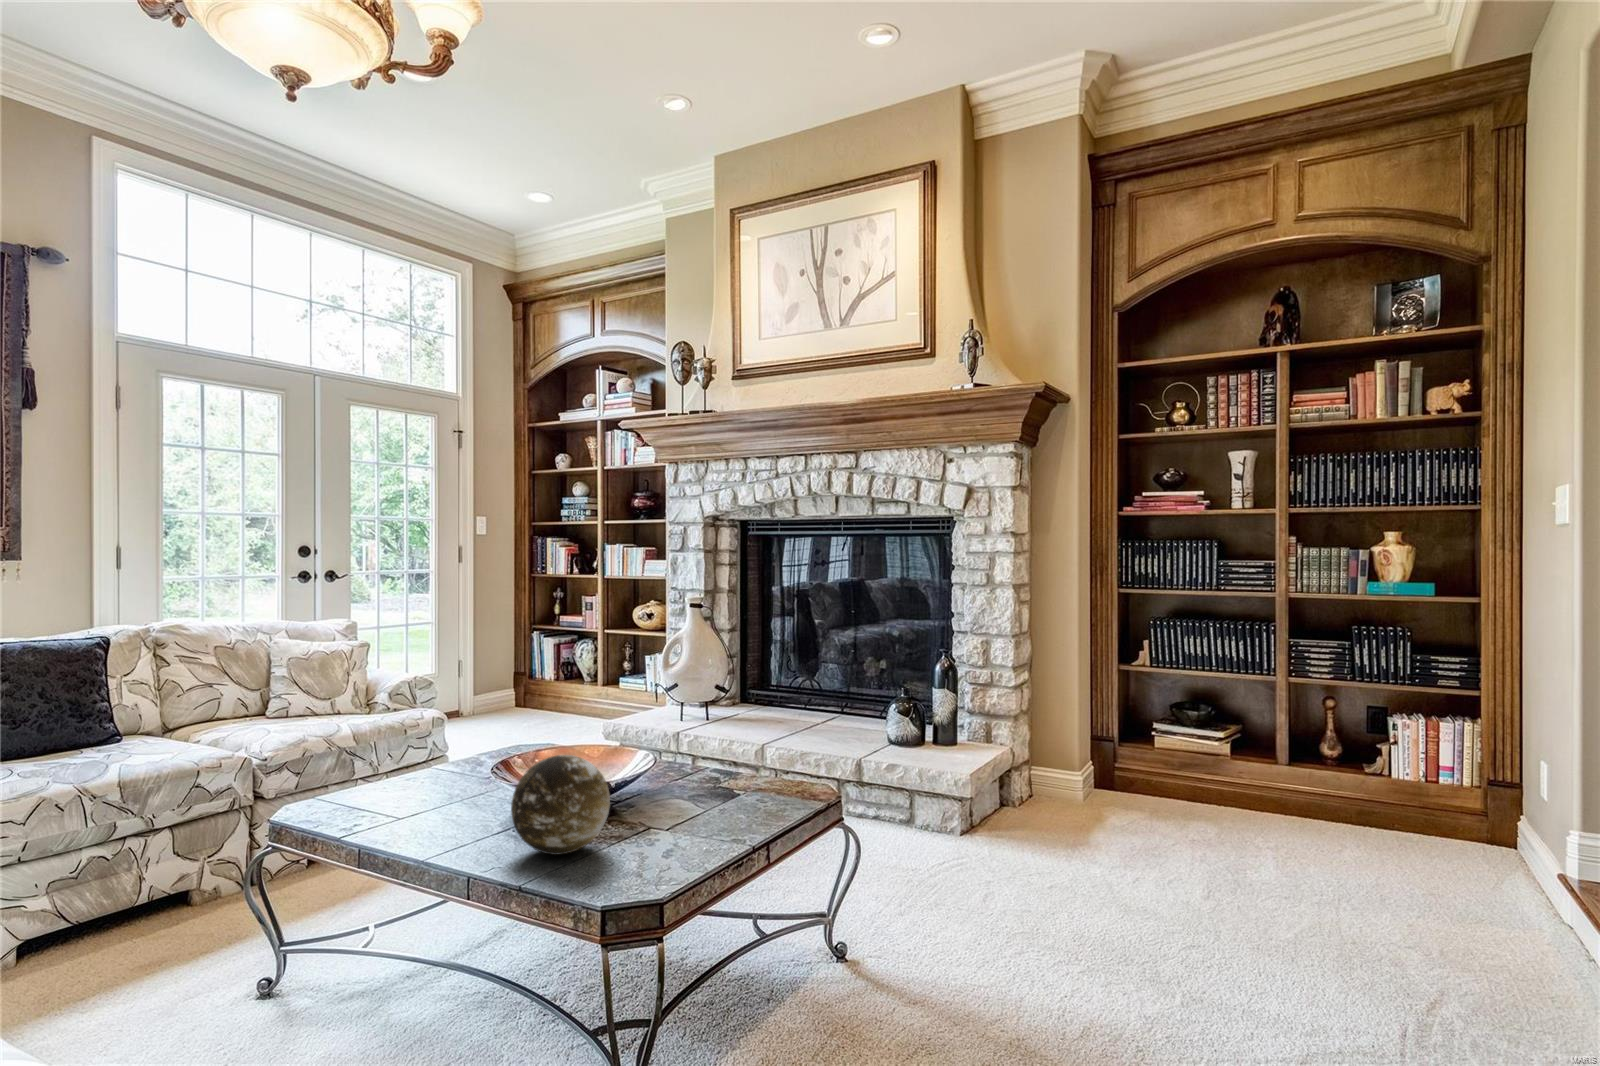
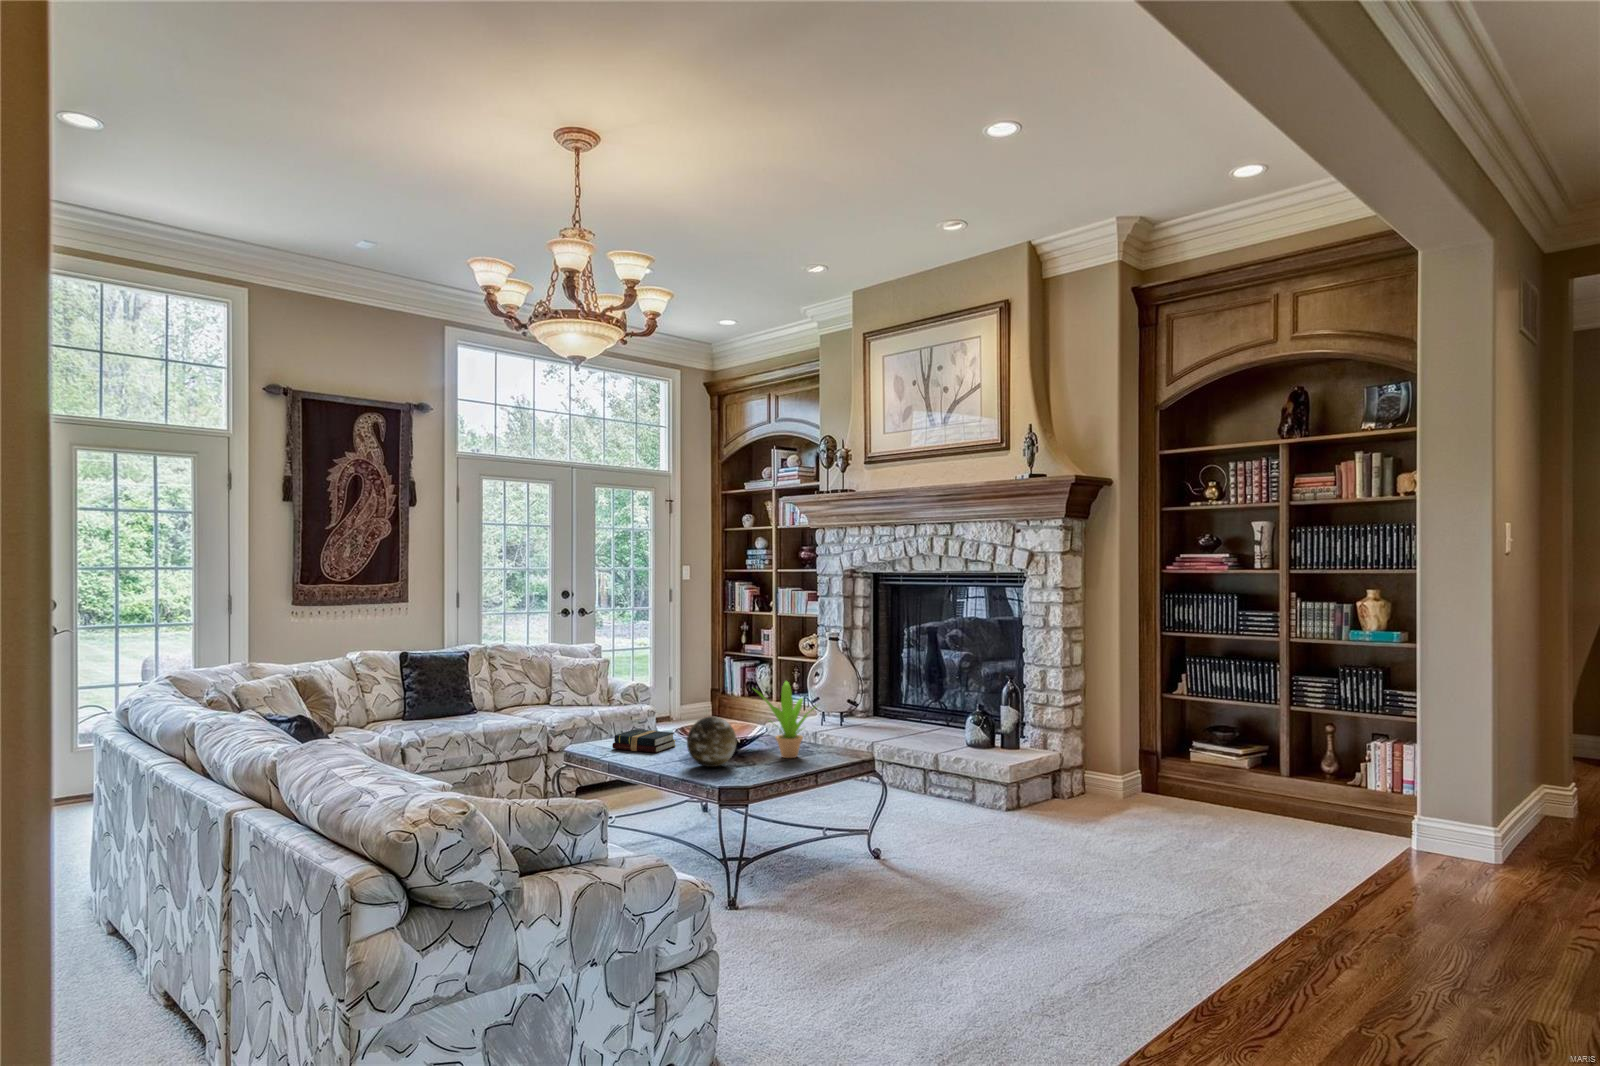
potted plant: none [633,676,753,814] -> present [754,681,816,758]
hardback book: none [359,770,483,819] -> present [612,729,676,753]

